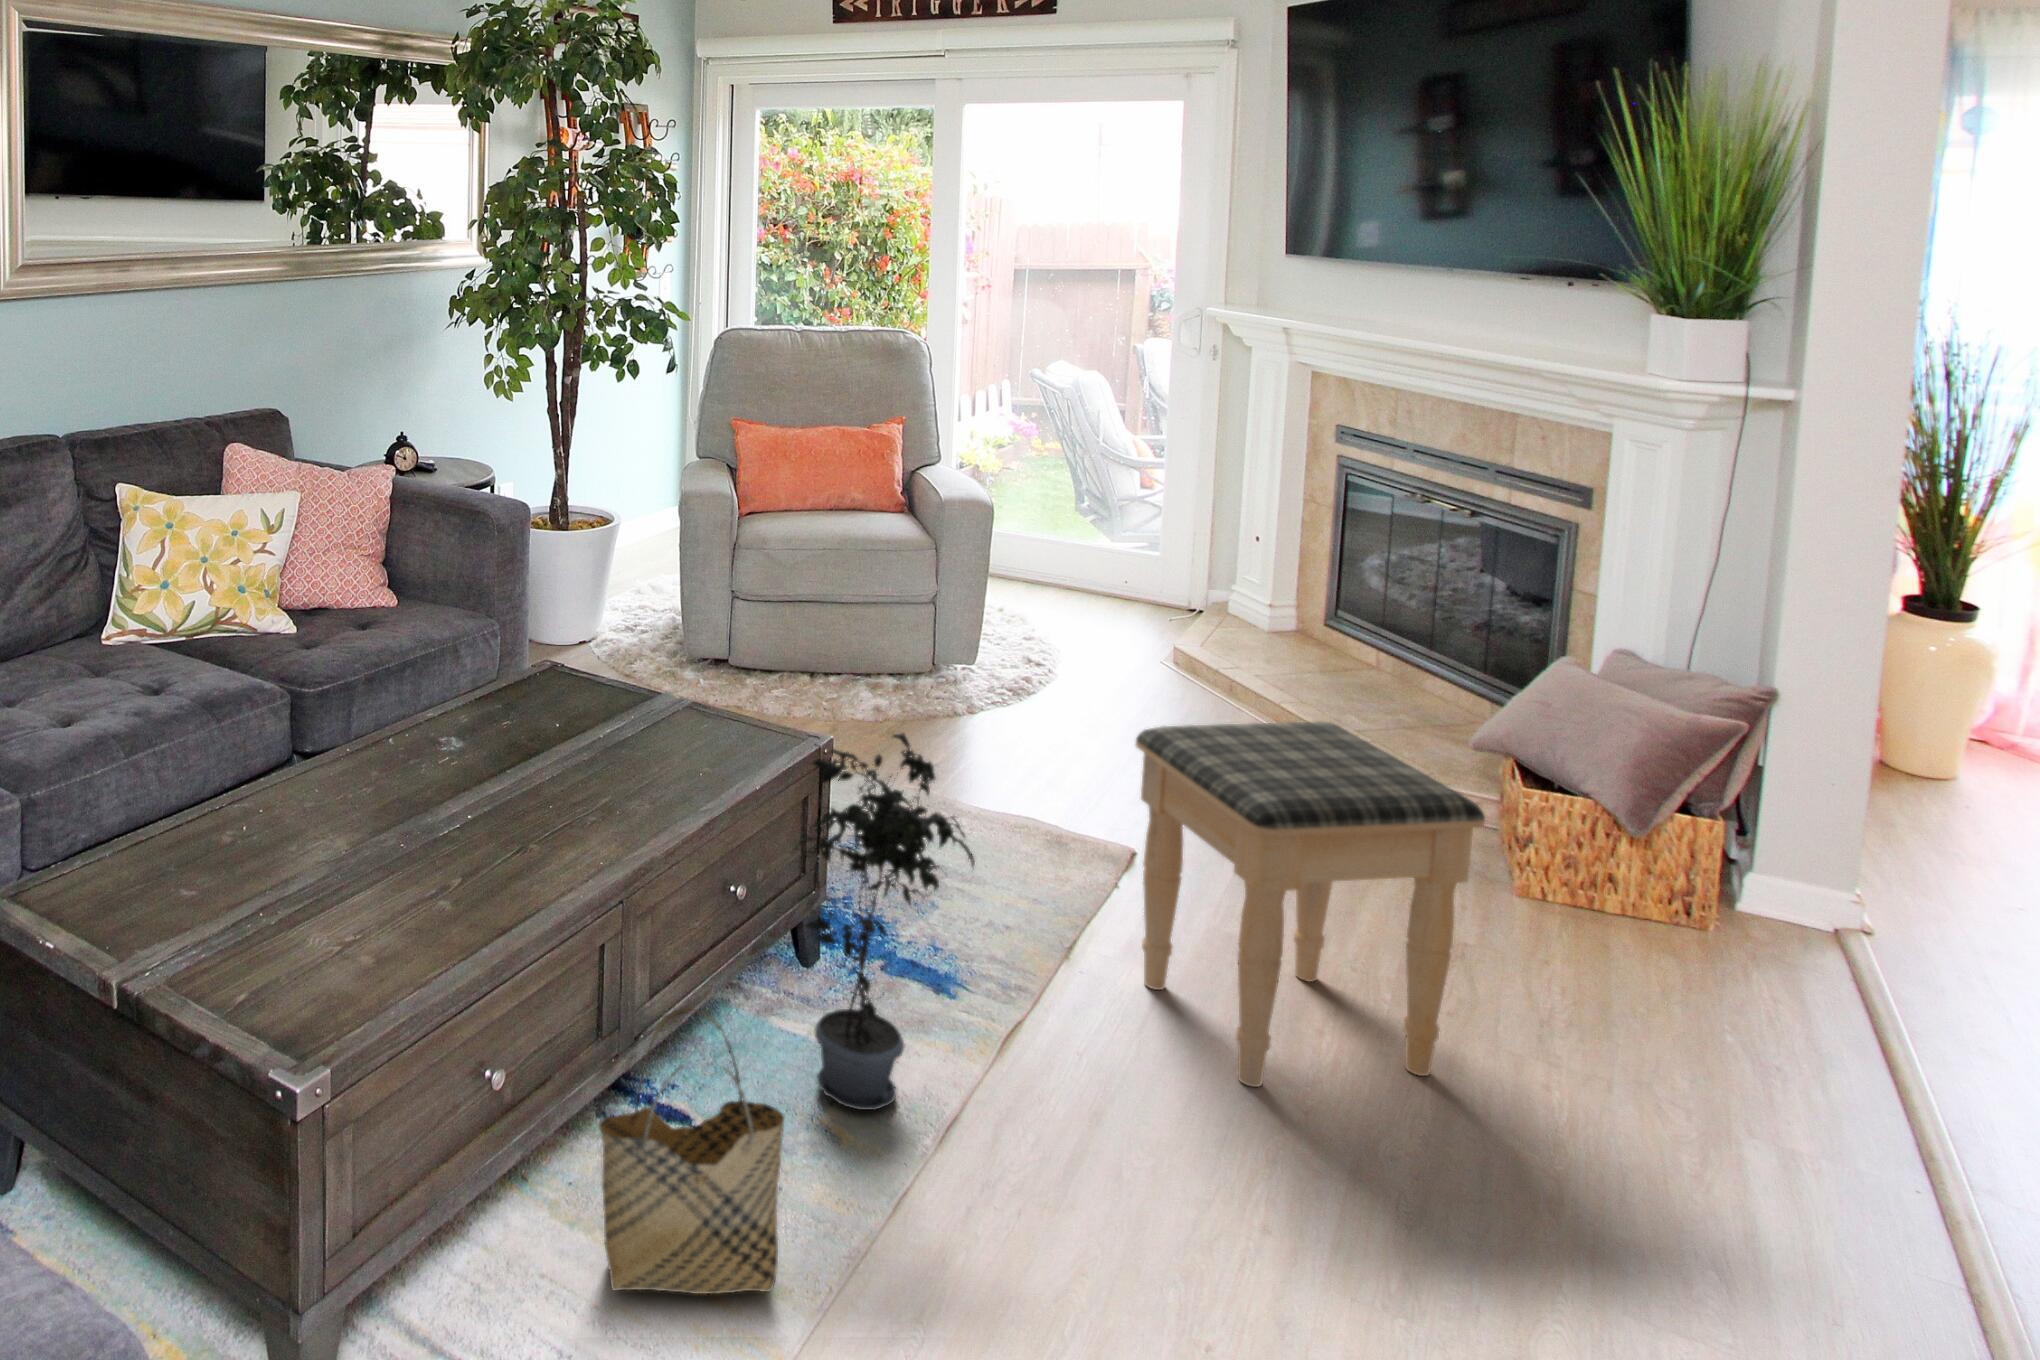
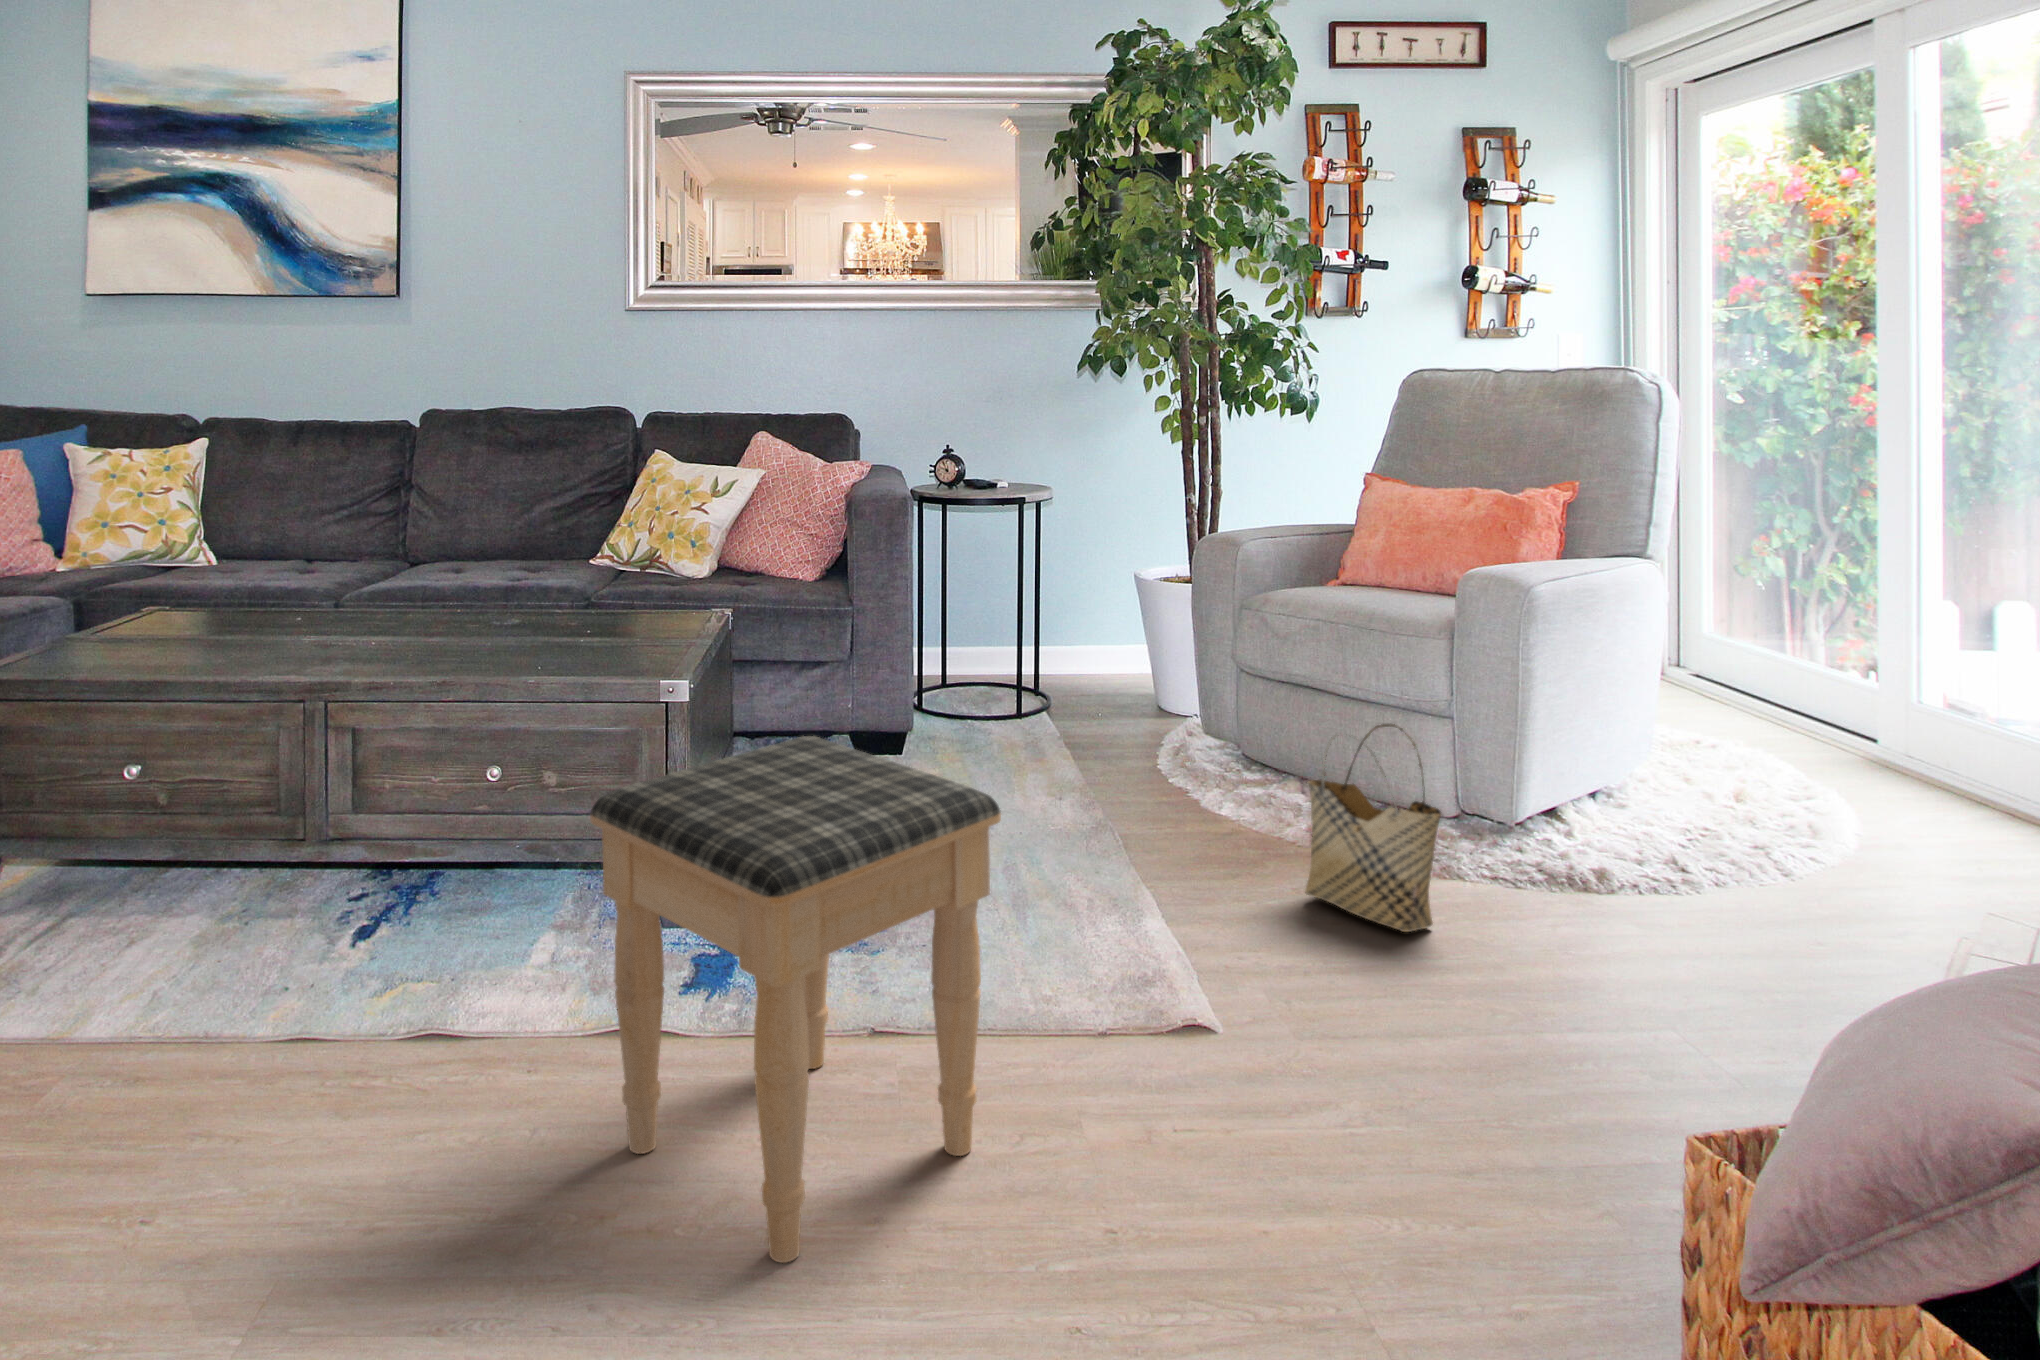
potted plant: present [794,733,975,1110] -> none [333,633,526,986]
woven basket: present [599,1007,785,1294] -> present [1305,724,1441,932]

